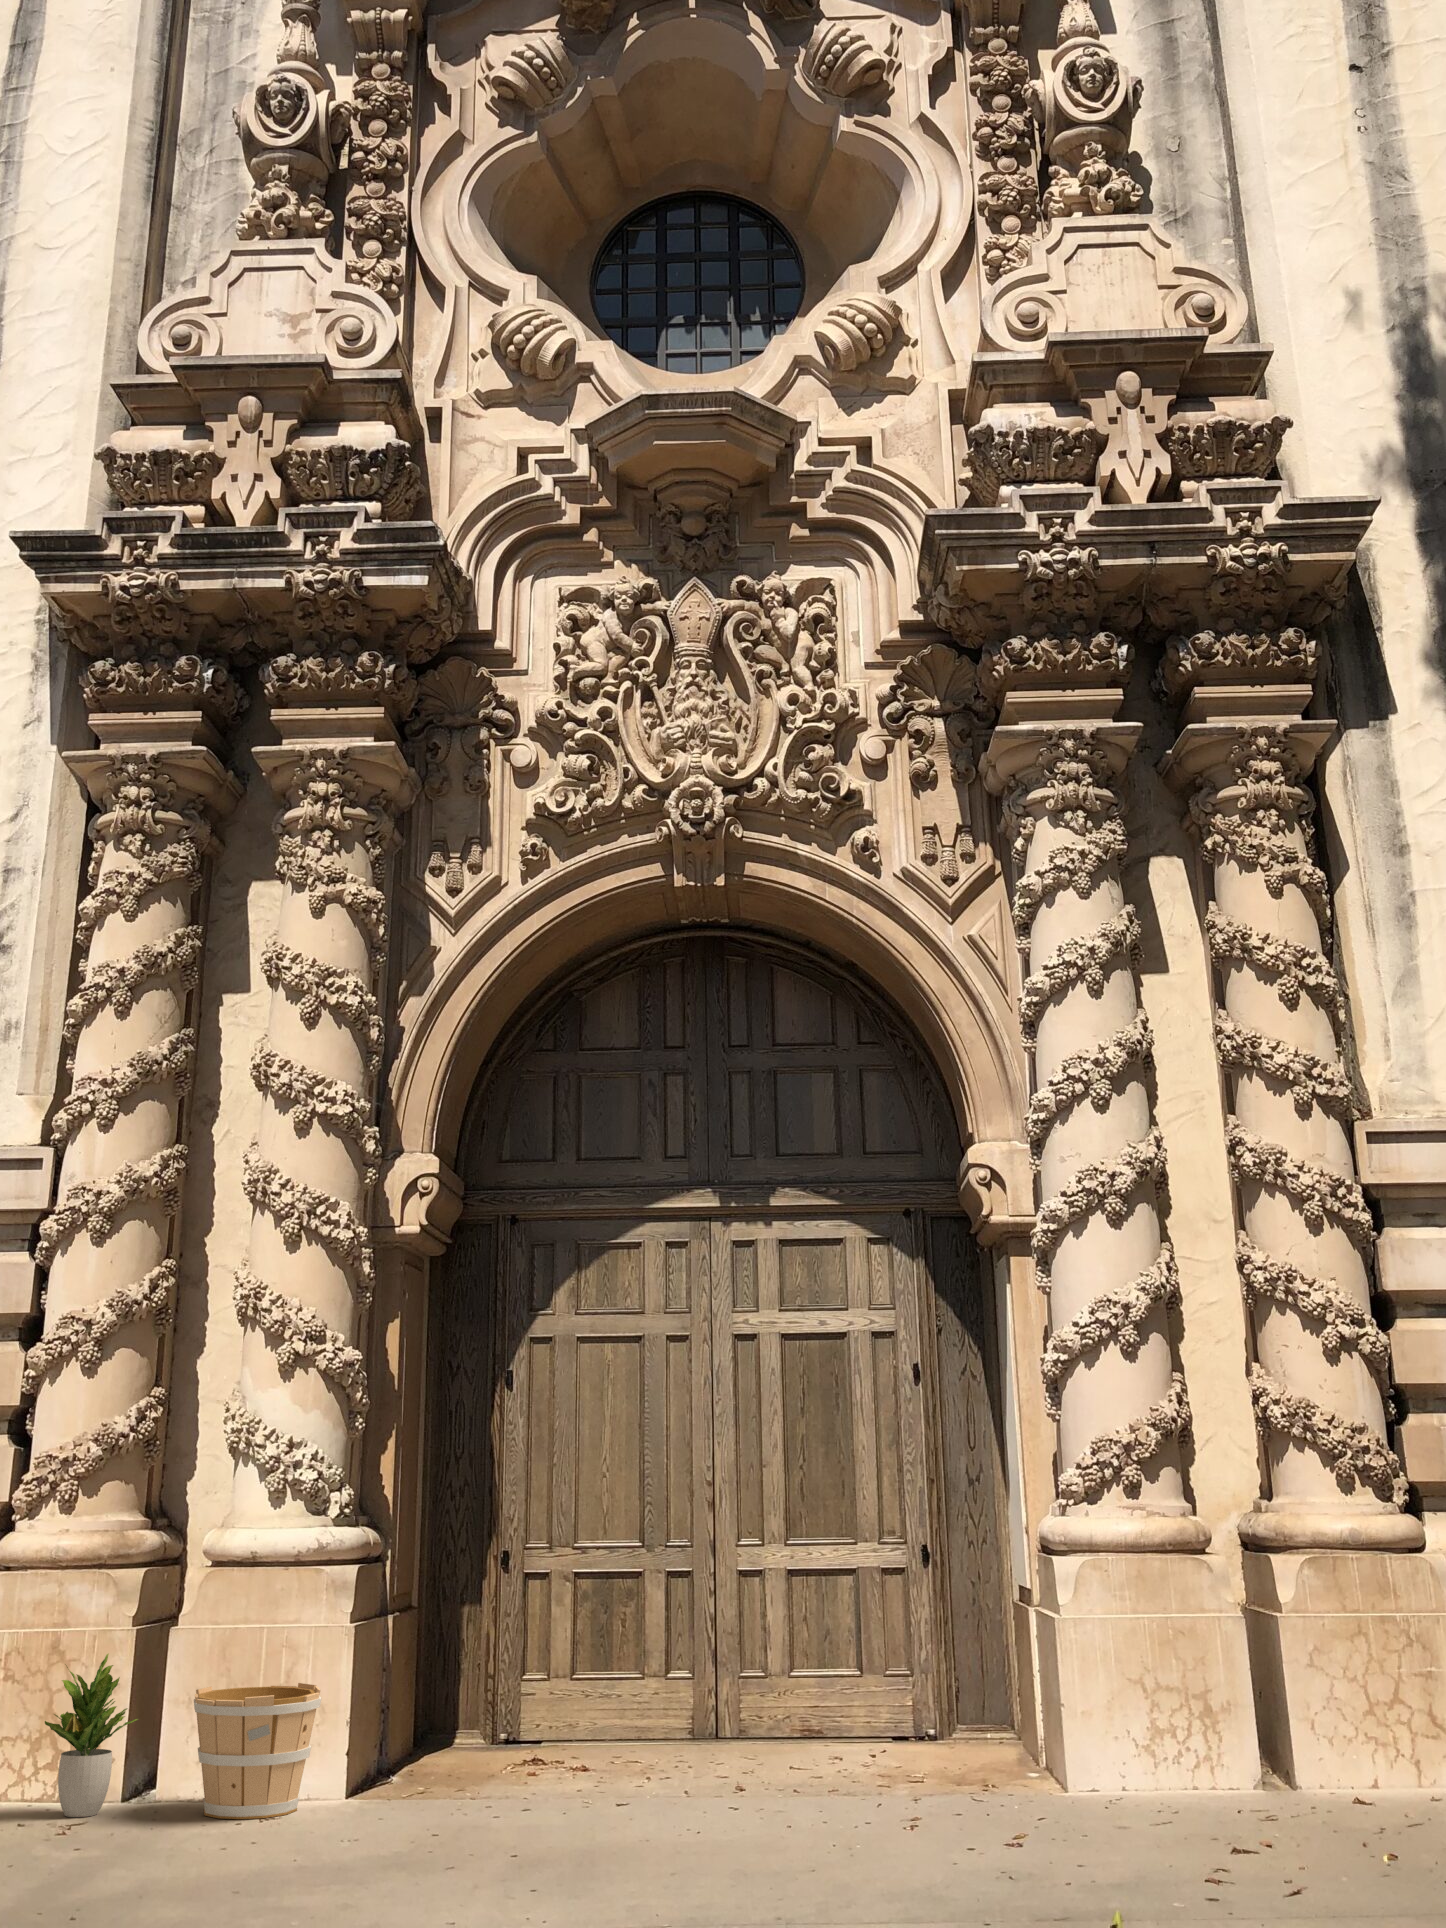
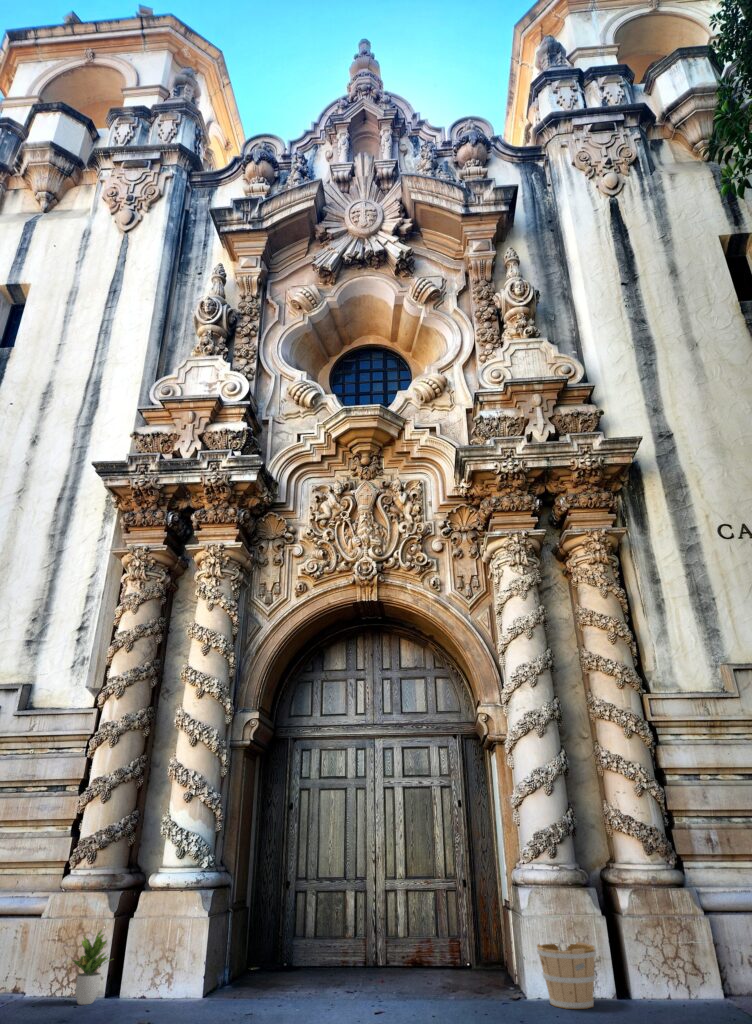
wooden bucket: present [194,1683,322,1819] -> present [537,942,596,1009]

